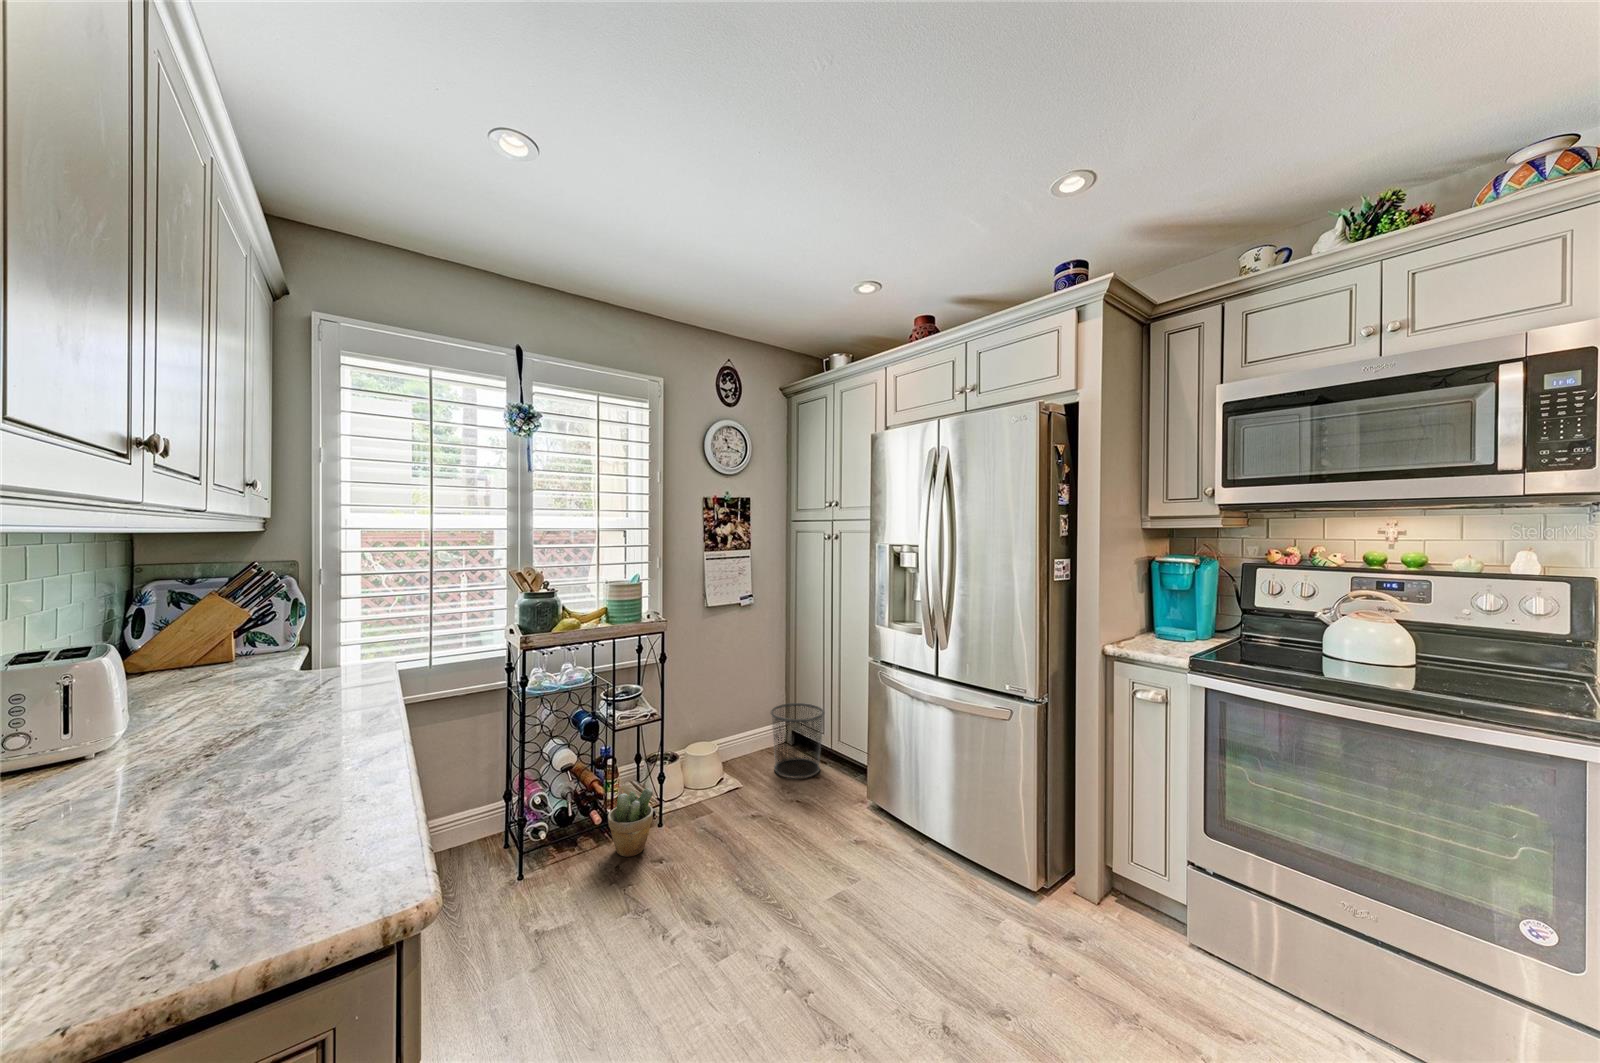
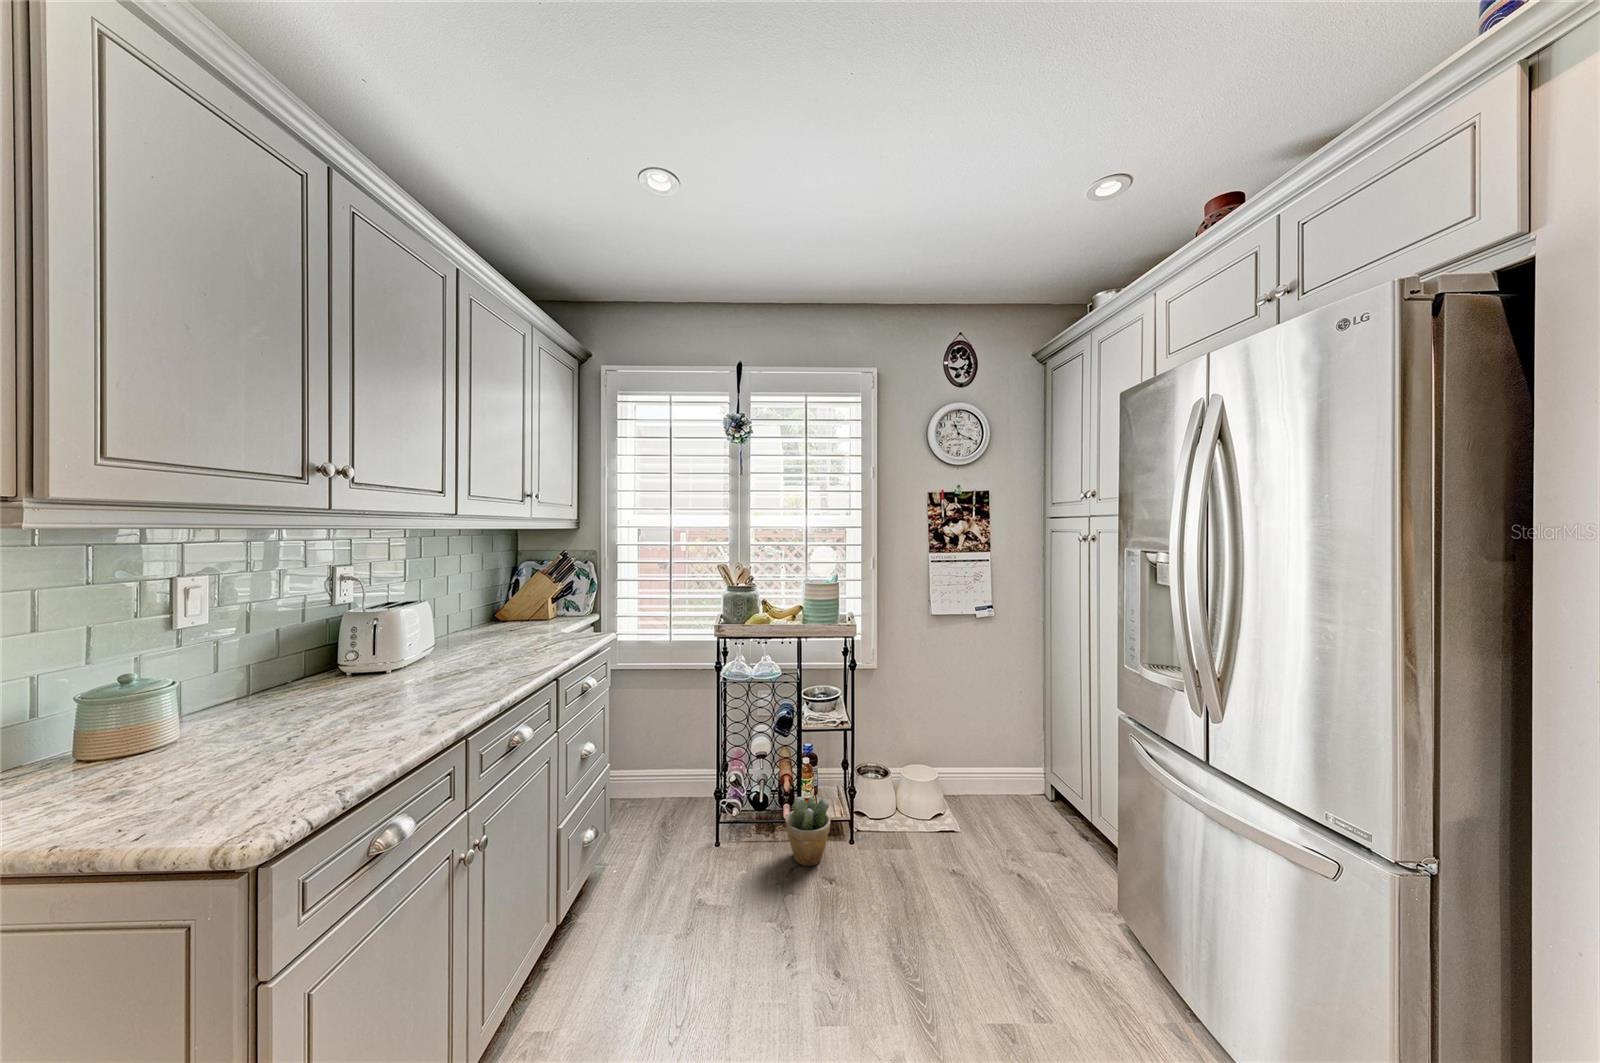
waste bin: present [771,703,824,779] -> none [1003,743,1079,846]

